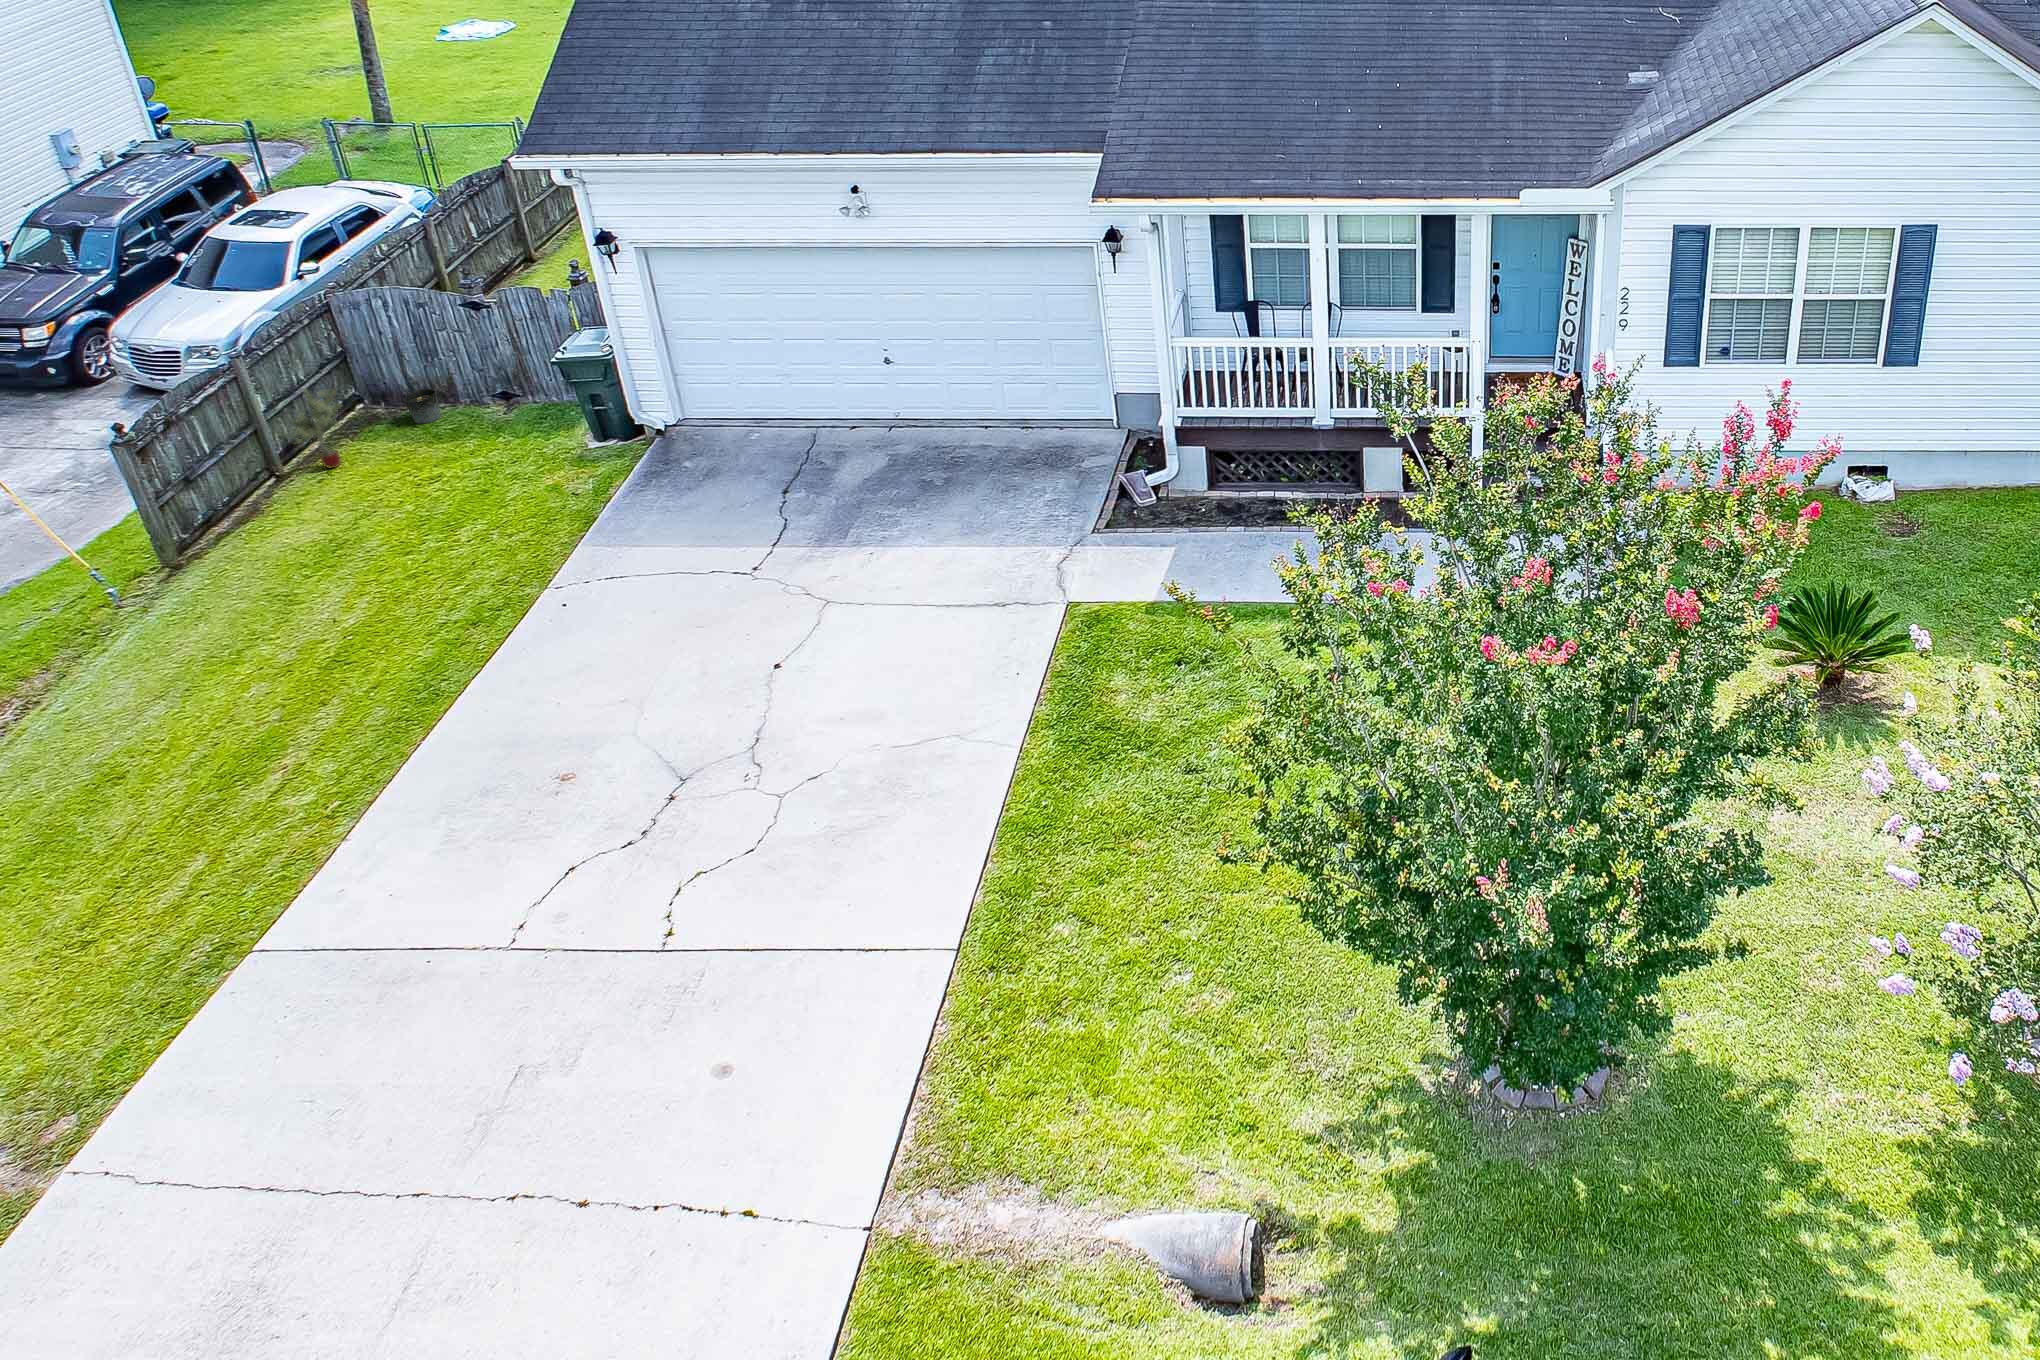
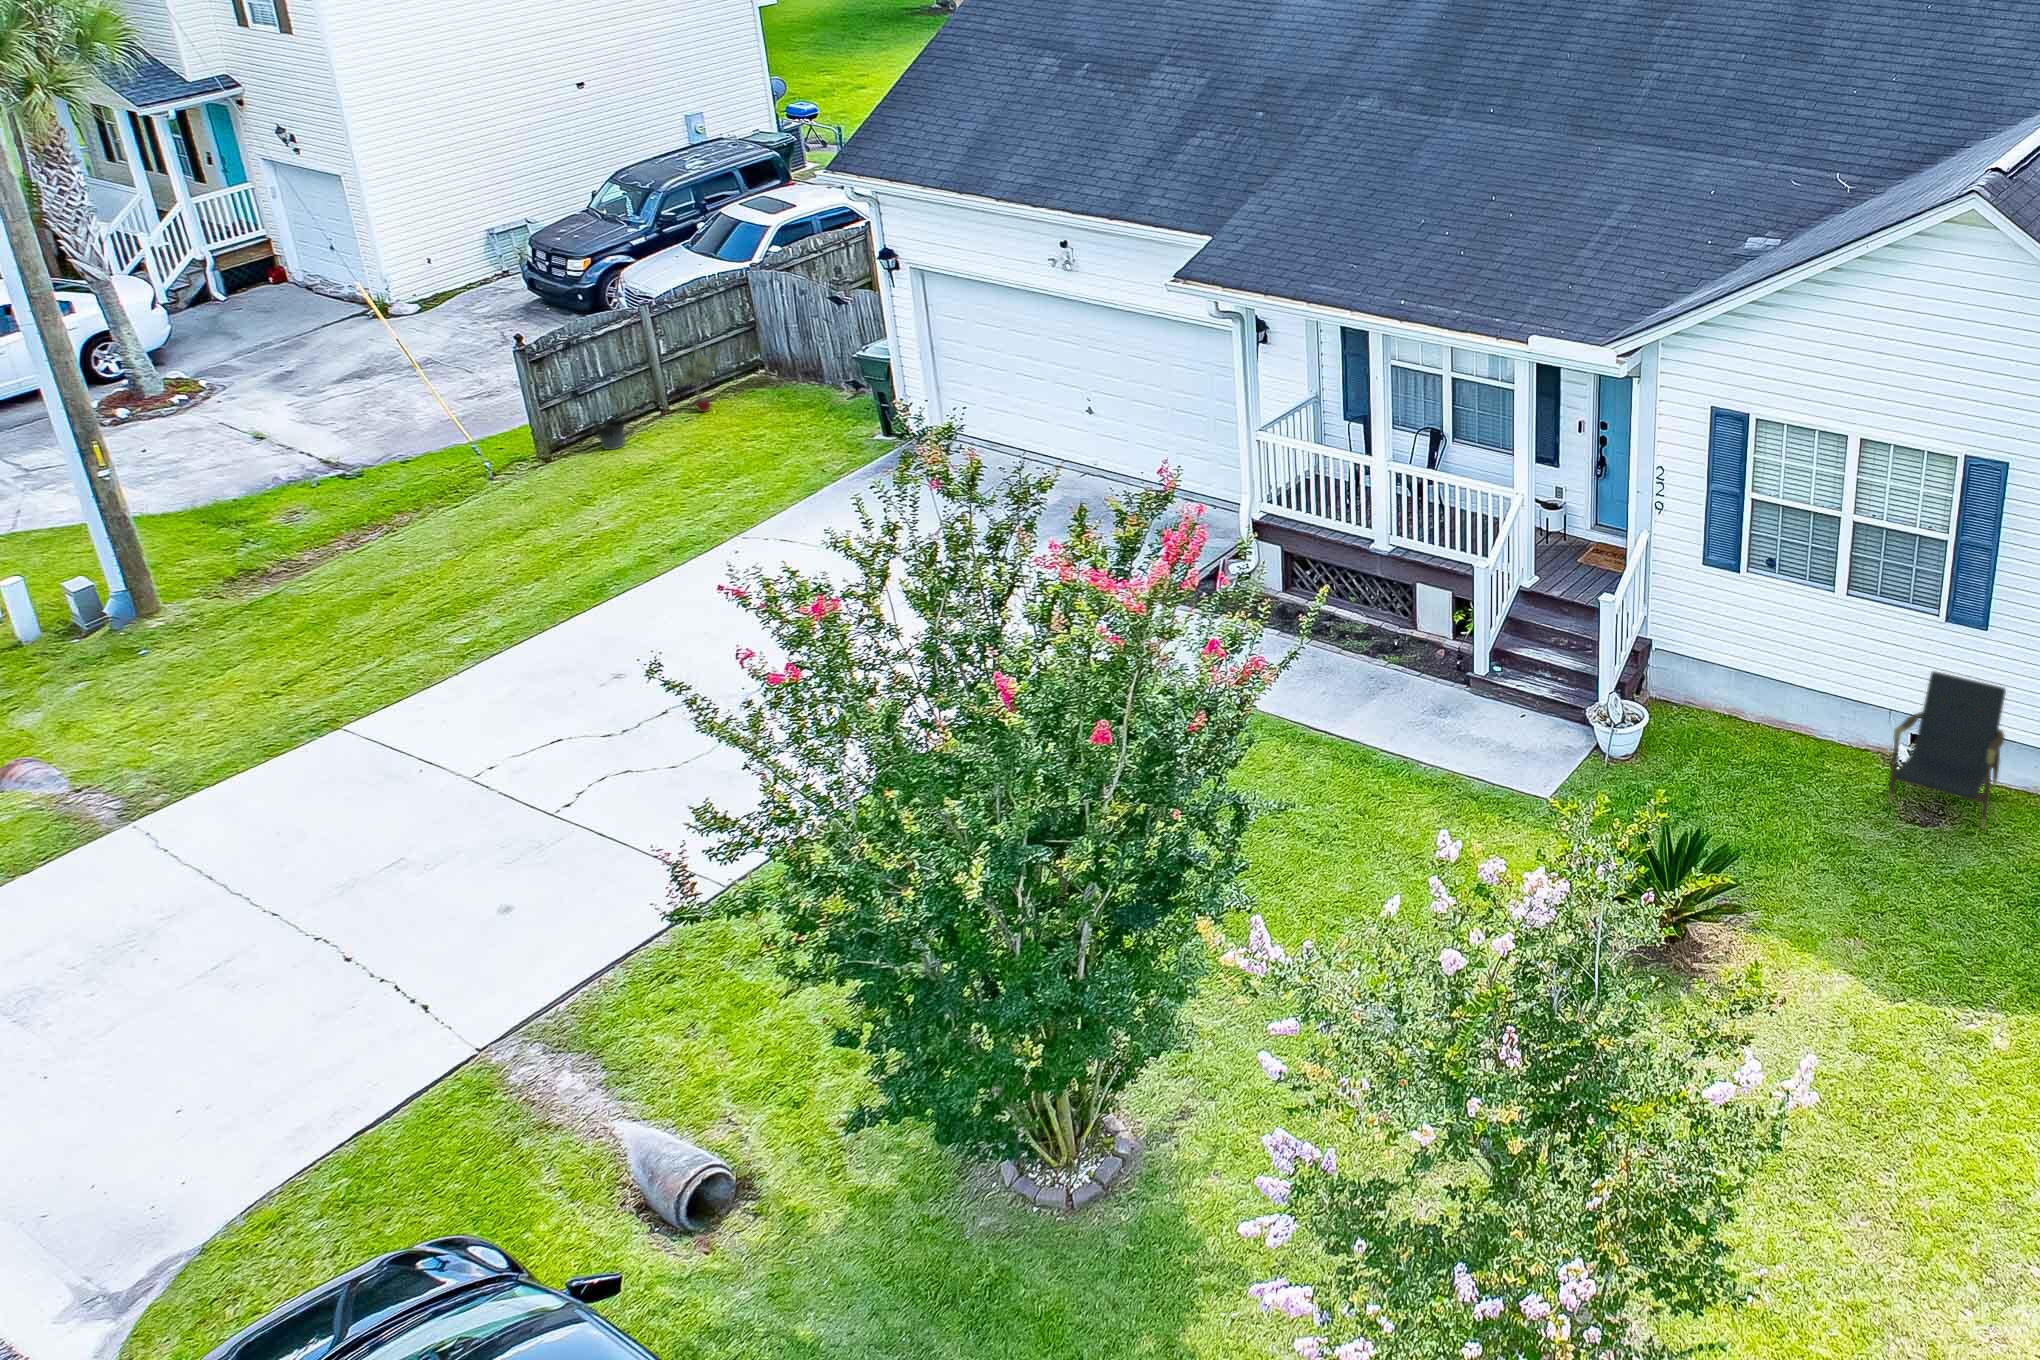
bucket: present [401,389,441,424] -> present [595,418,625,450]
lounge chair: none [1866,408,1959,523] -> present [1889,671,2006,829]

